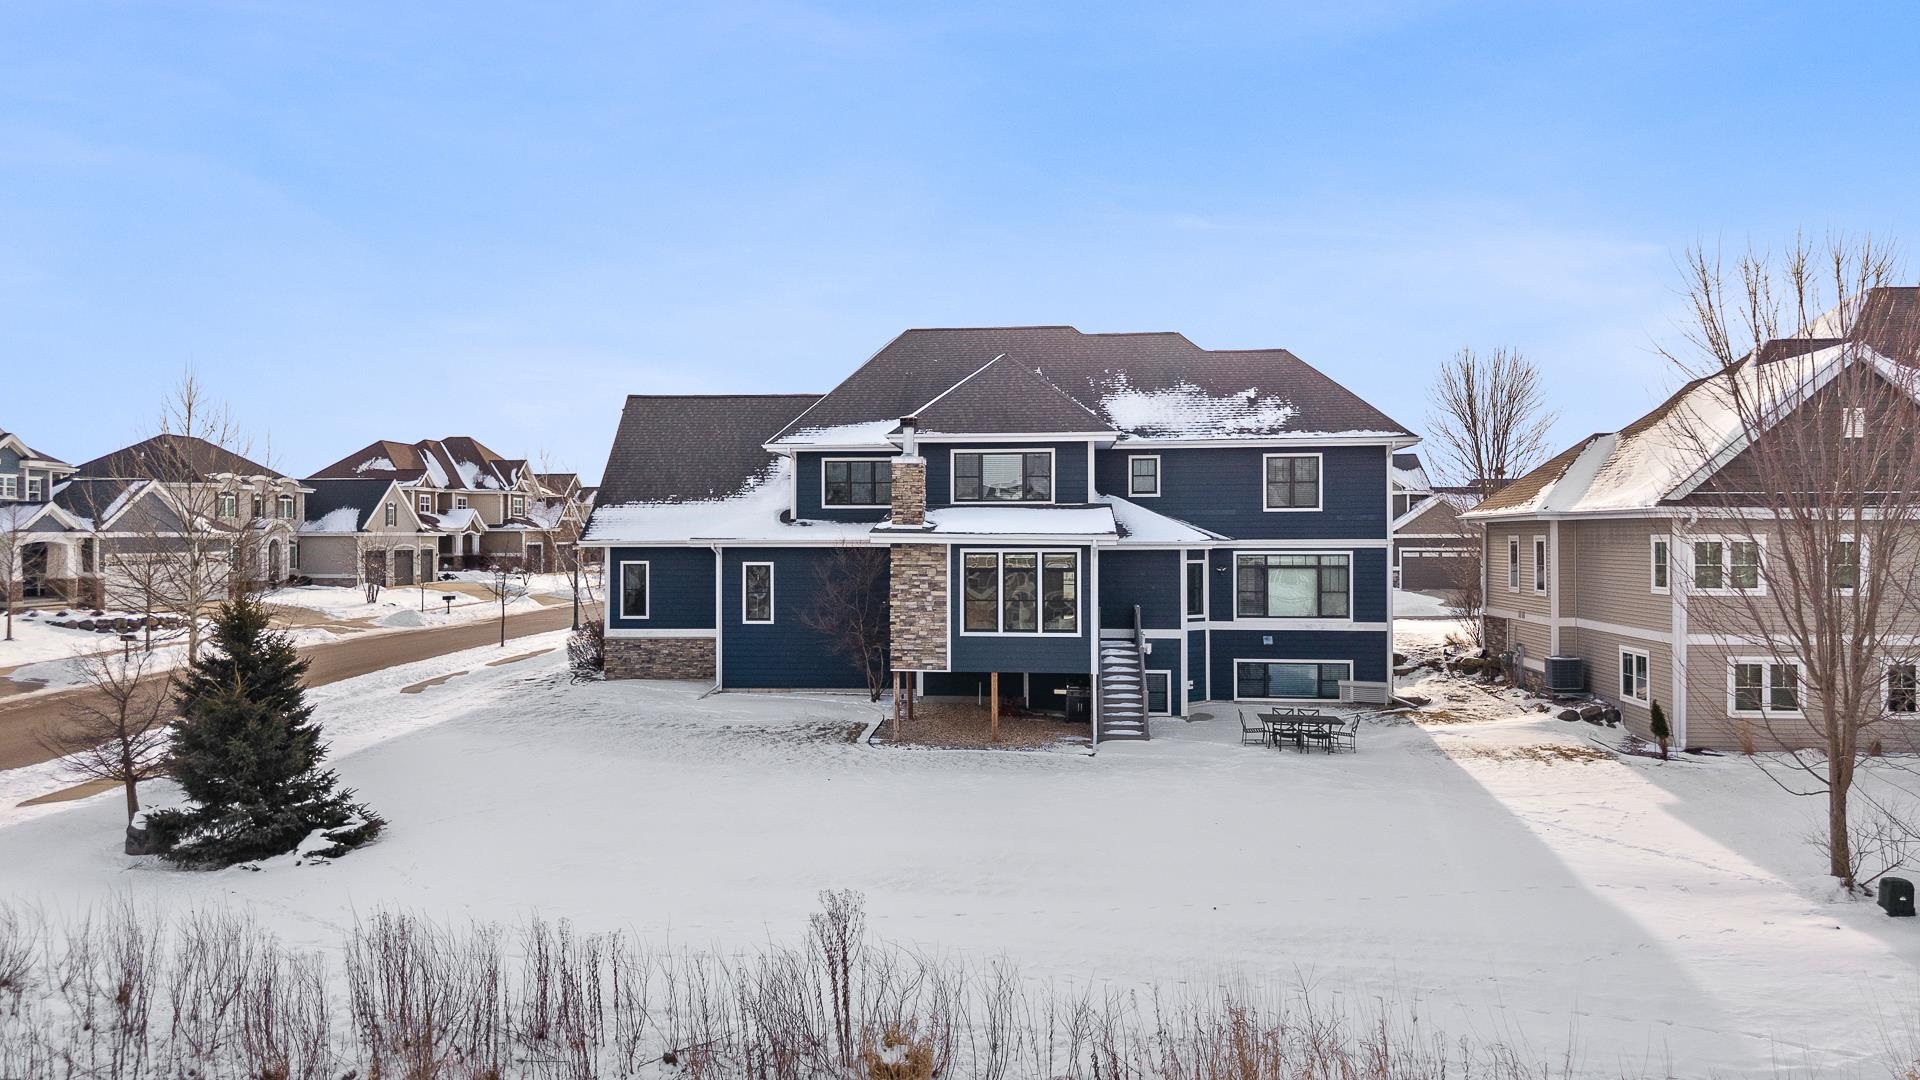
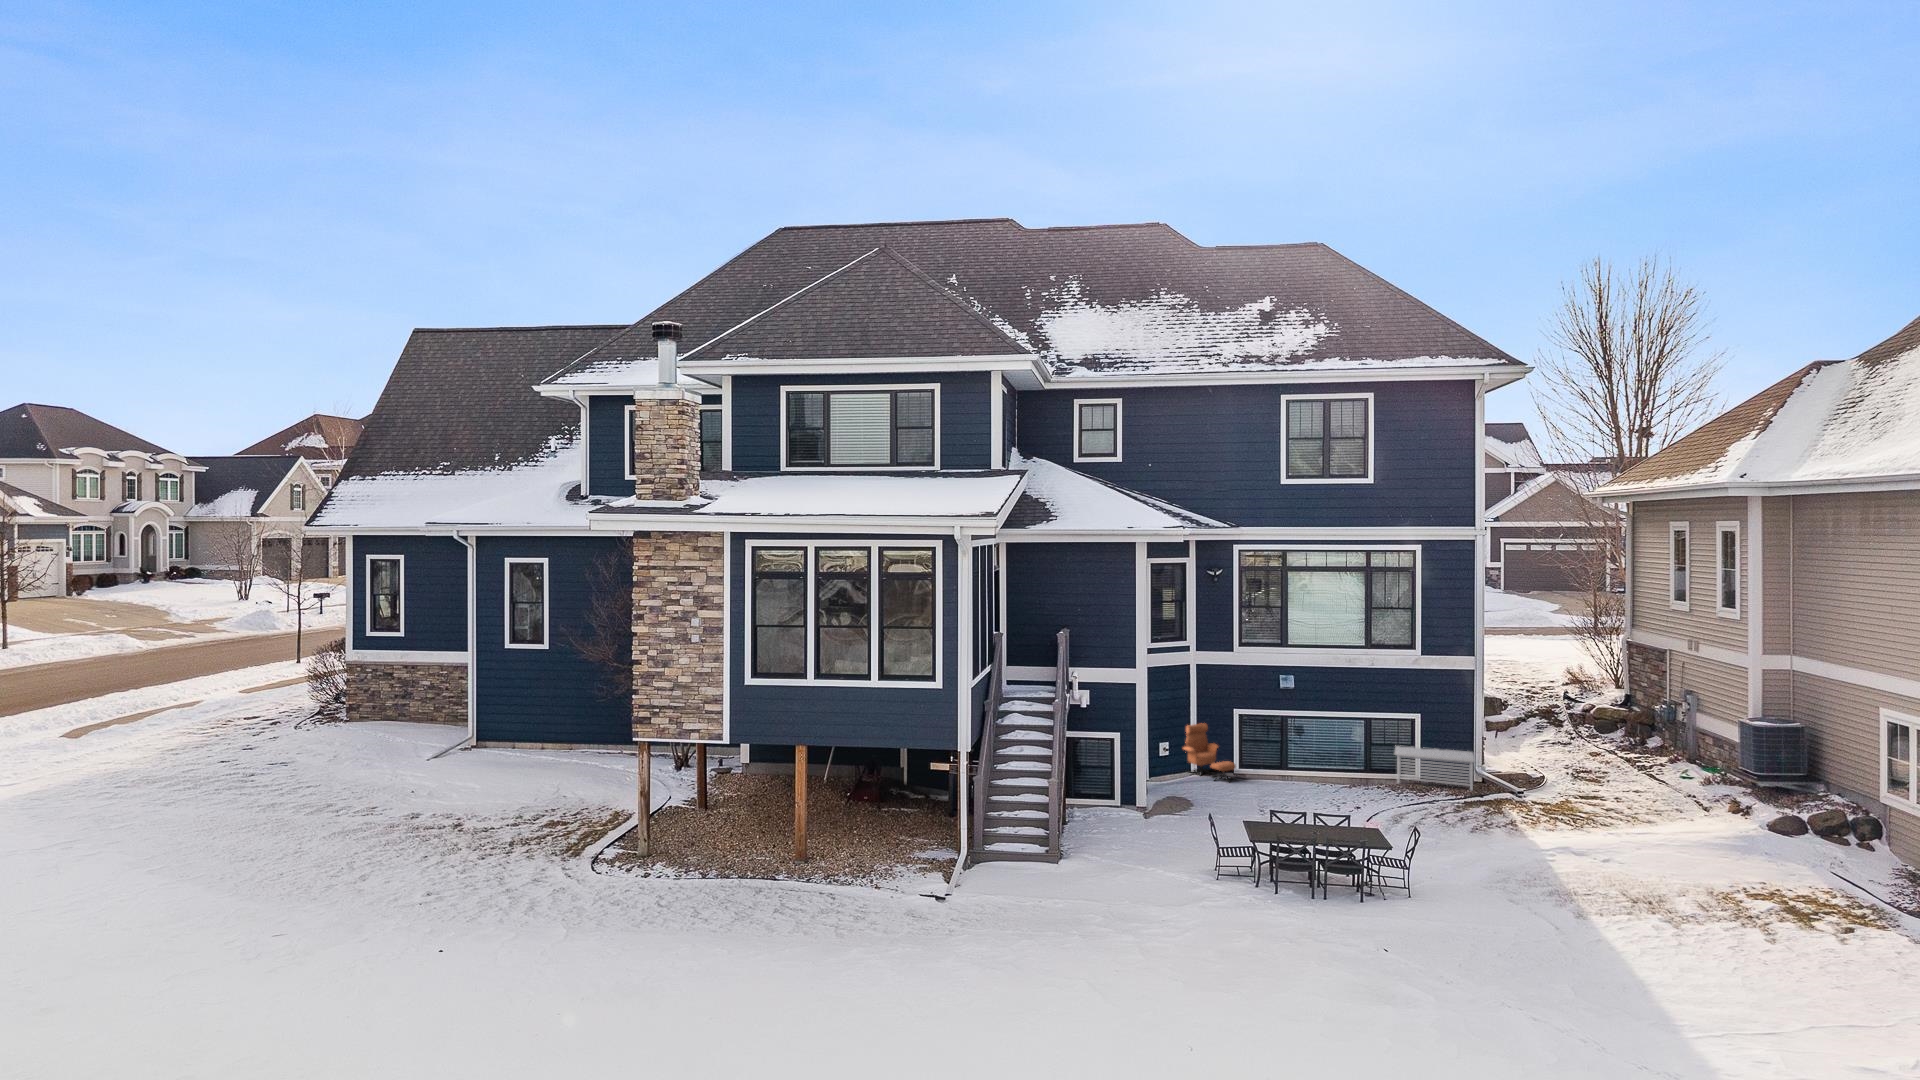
lounge chair: none [1204,668,1240,704] -> present [1183,723,1236,780]

